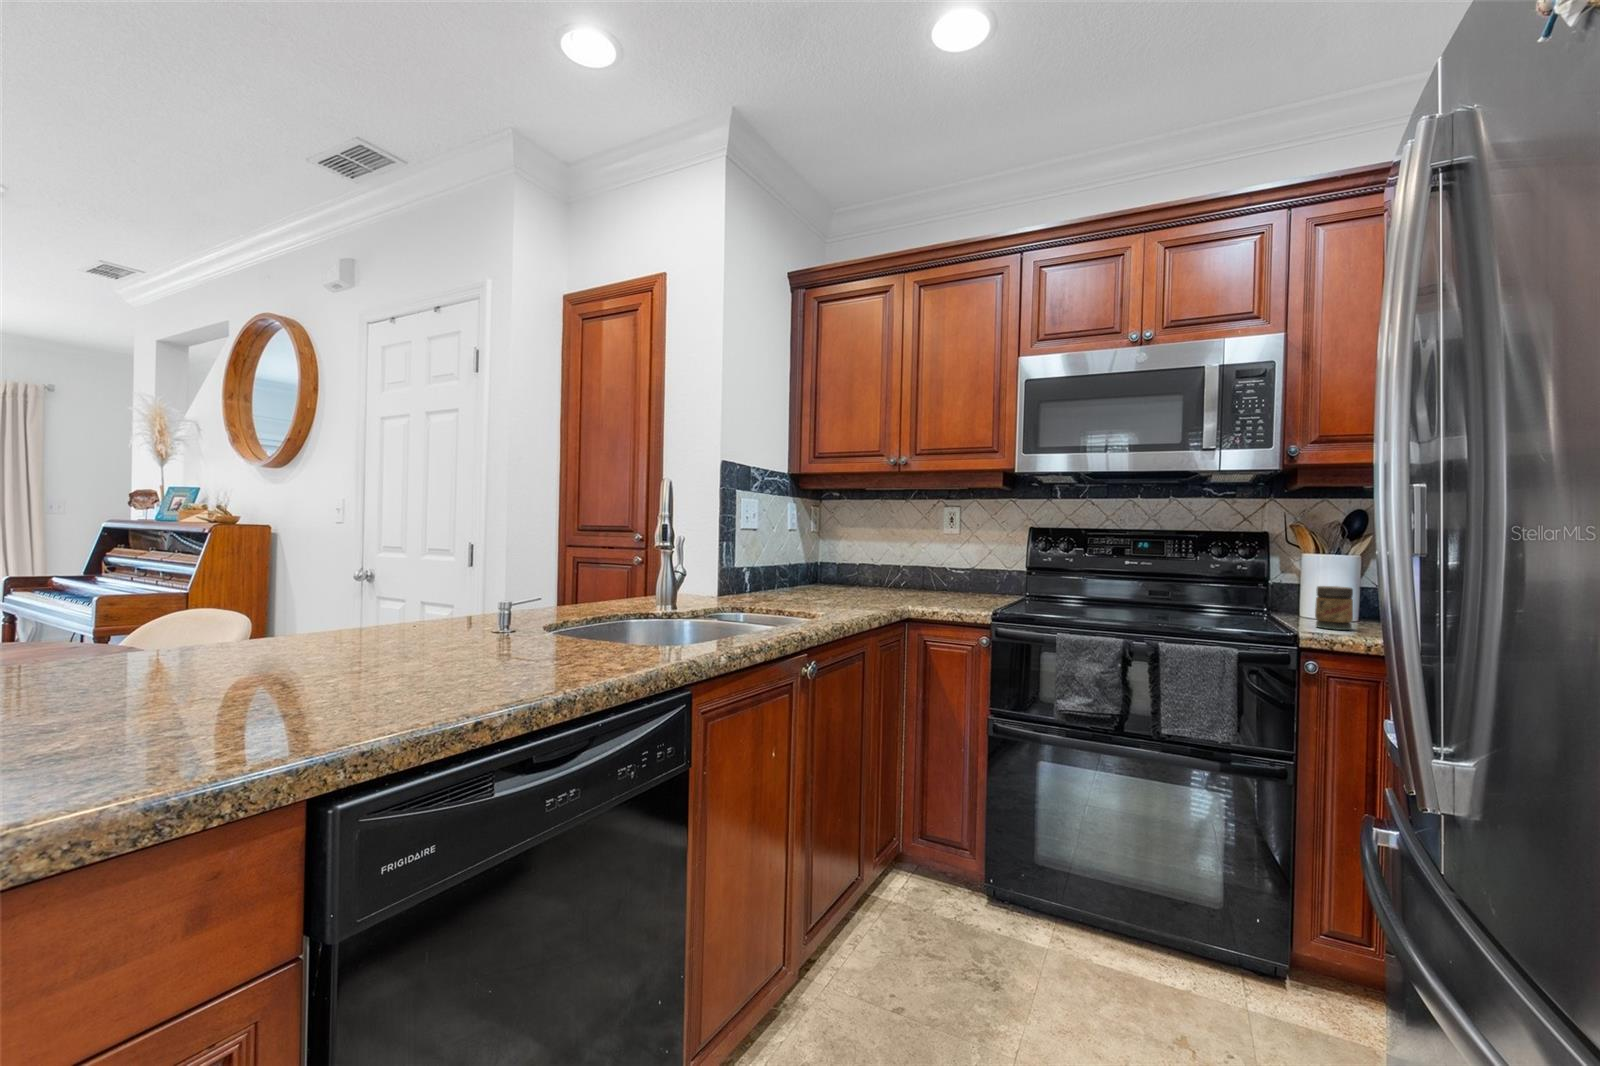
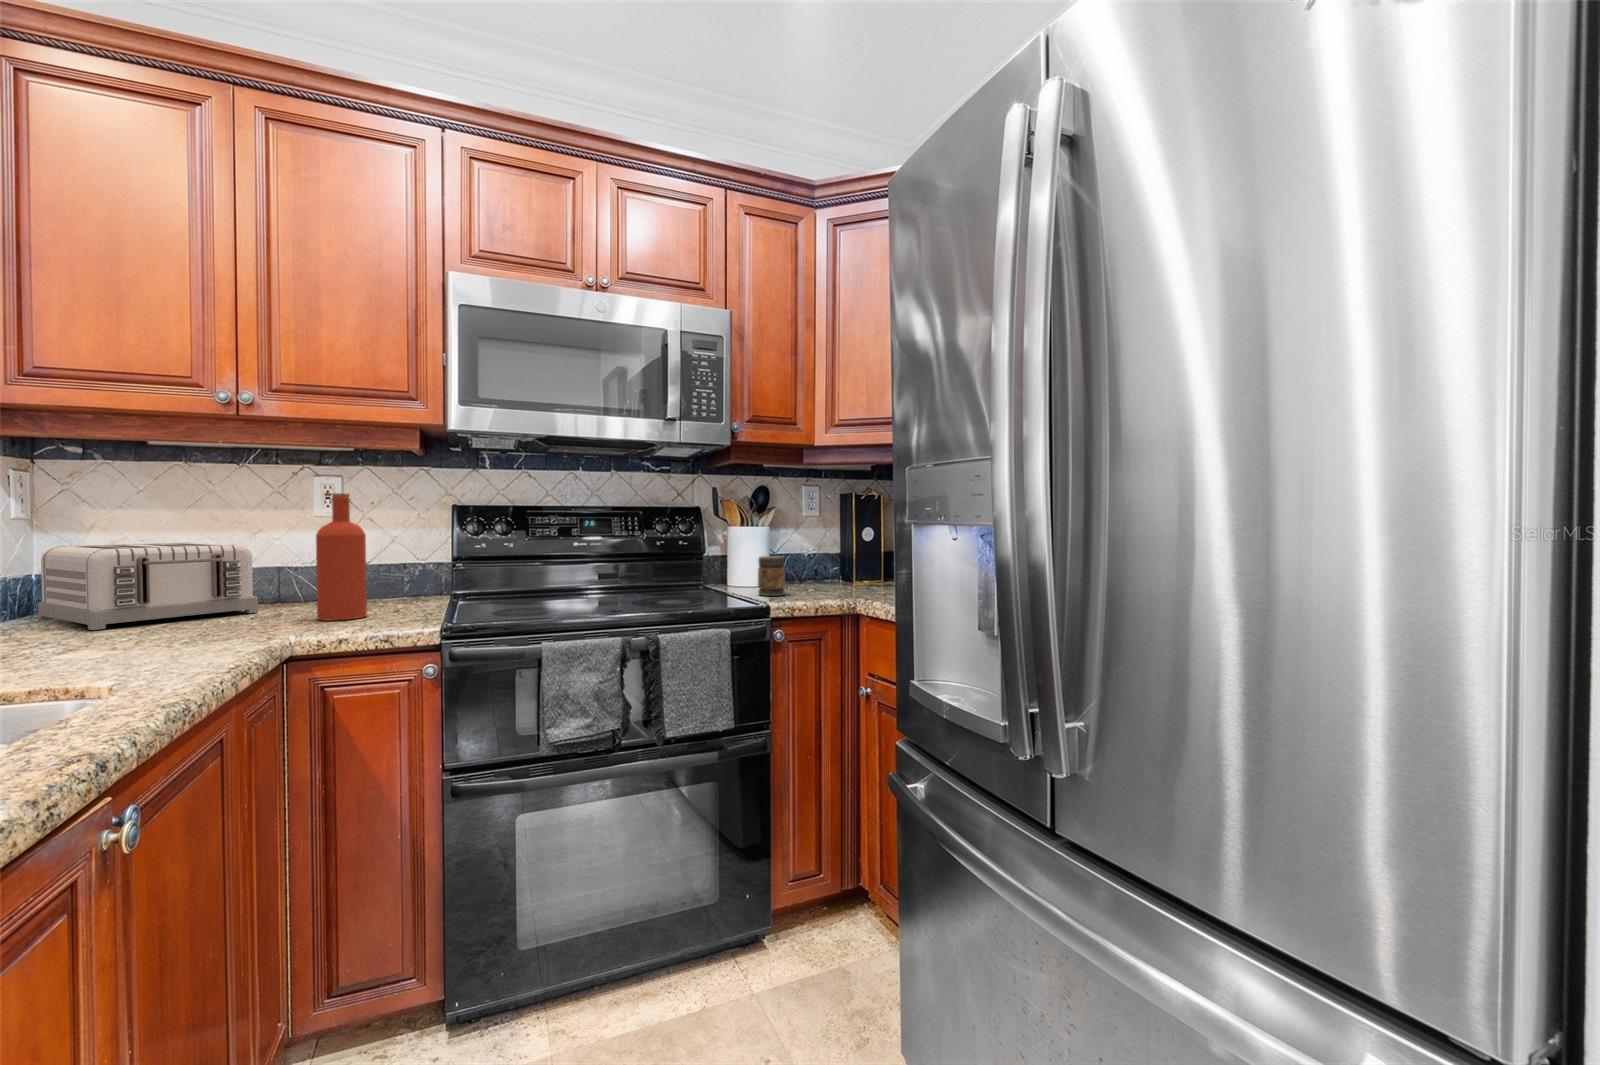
bottle: none [932,519,961,602] -> present [316,493,367,620]
toaster: none [820,548,908,593] -> present [38,543,258,630]

